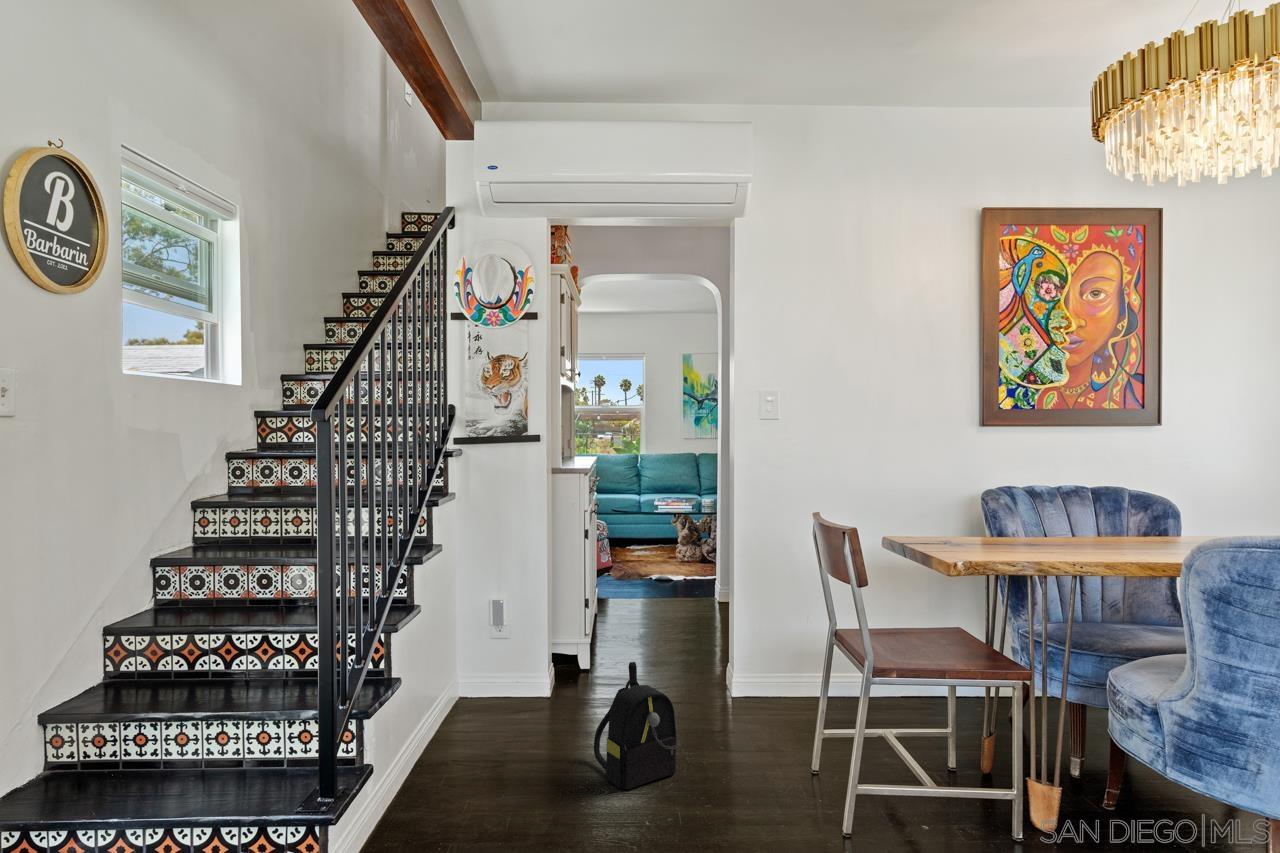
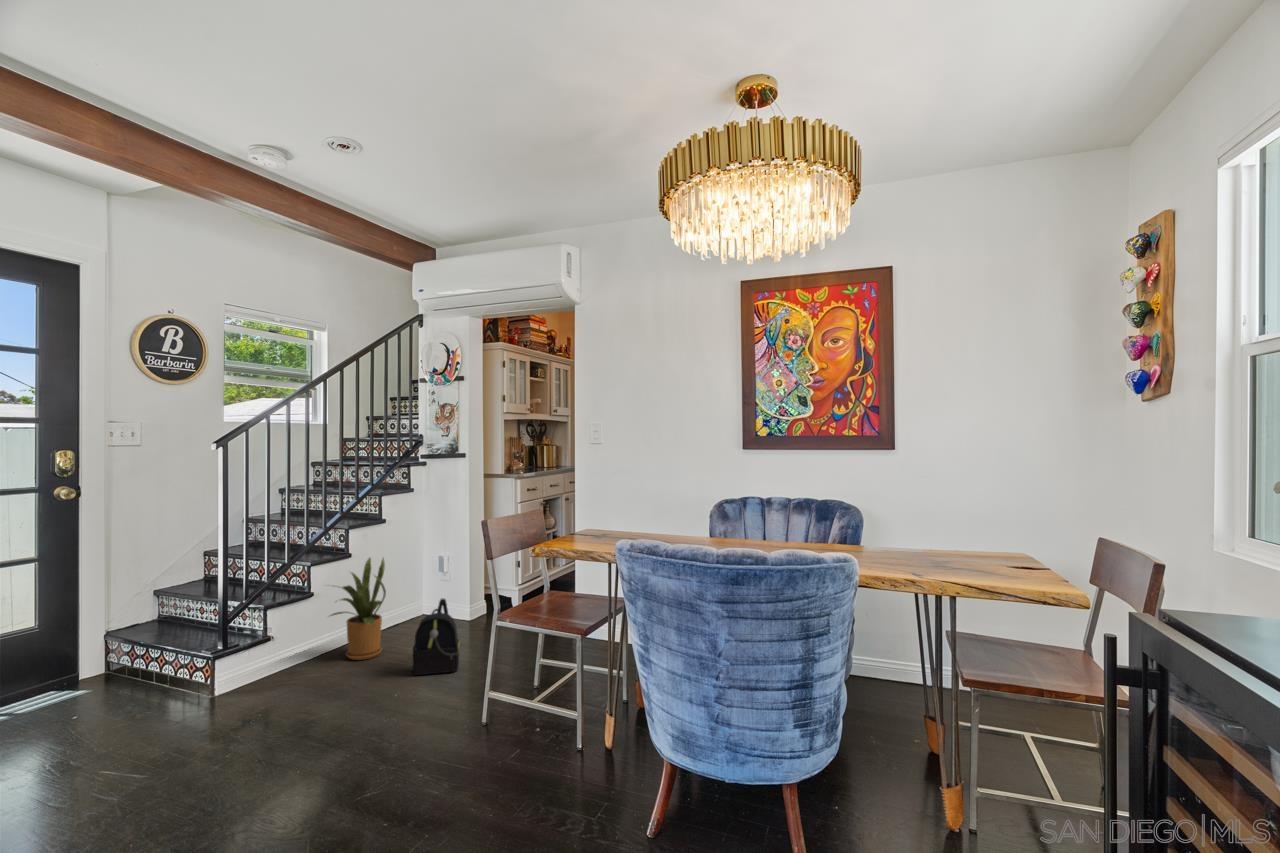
house plant: none [421,604,532,782] -> present [331,558,386,660]

